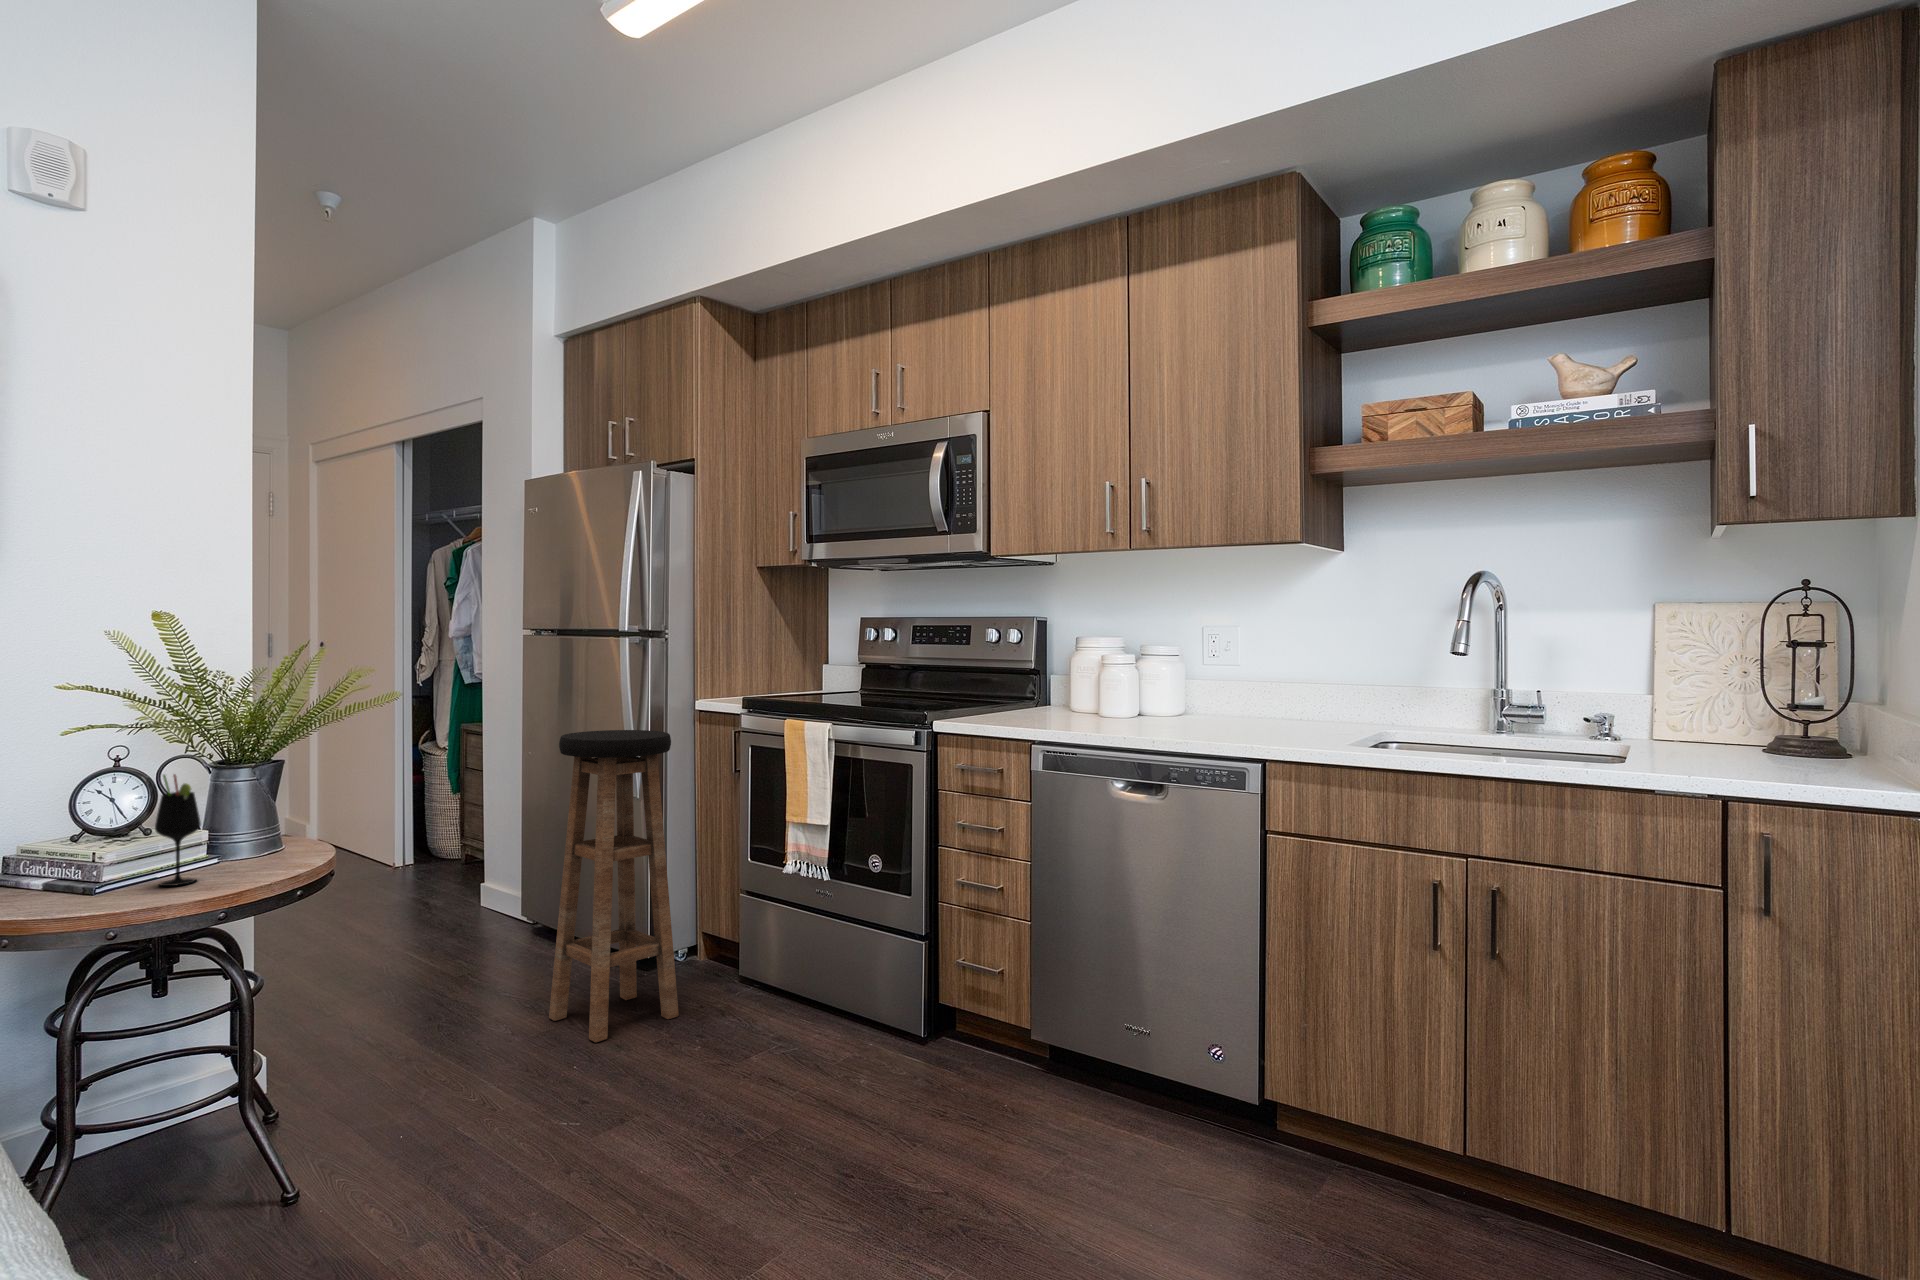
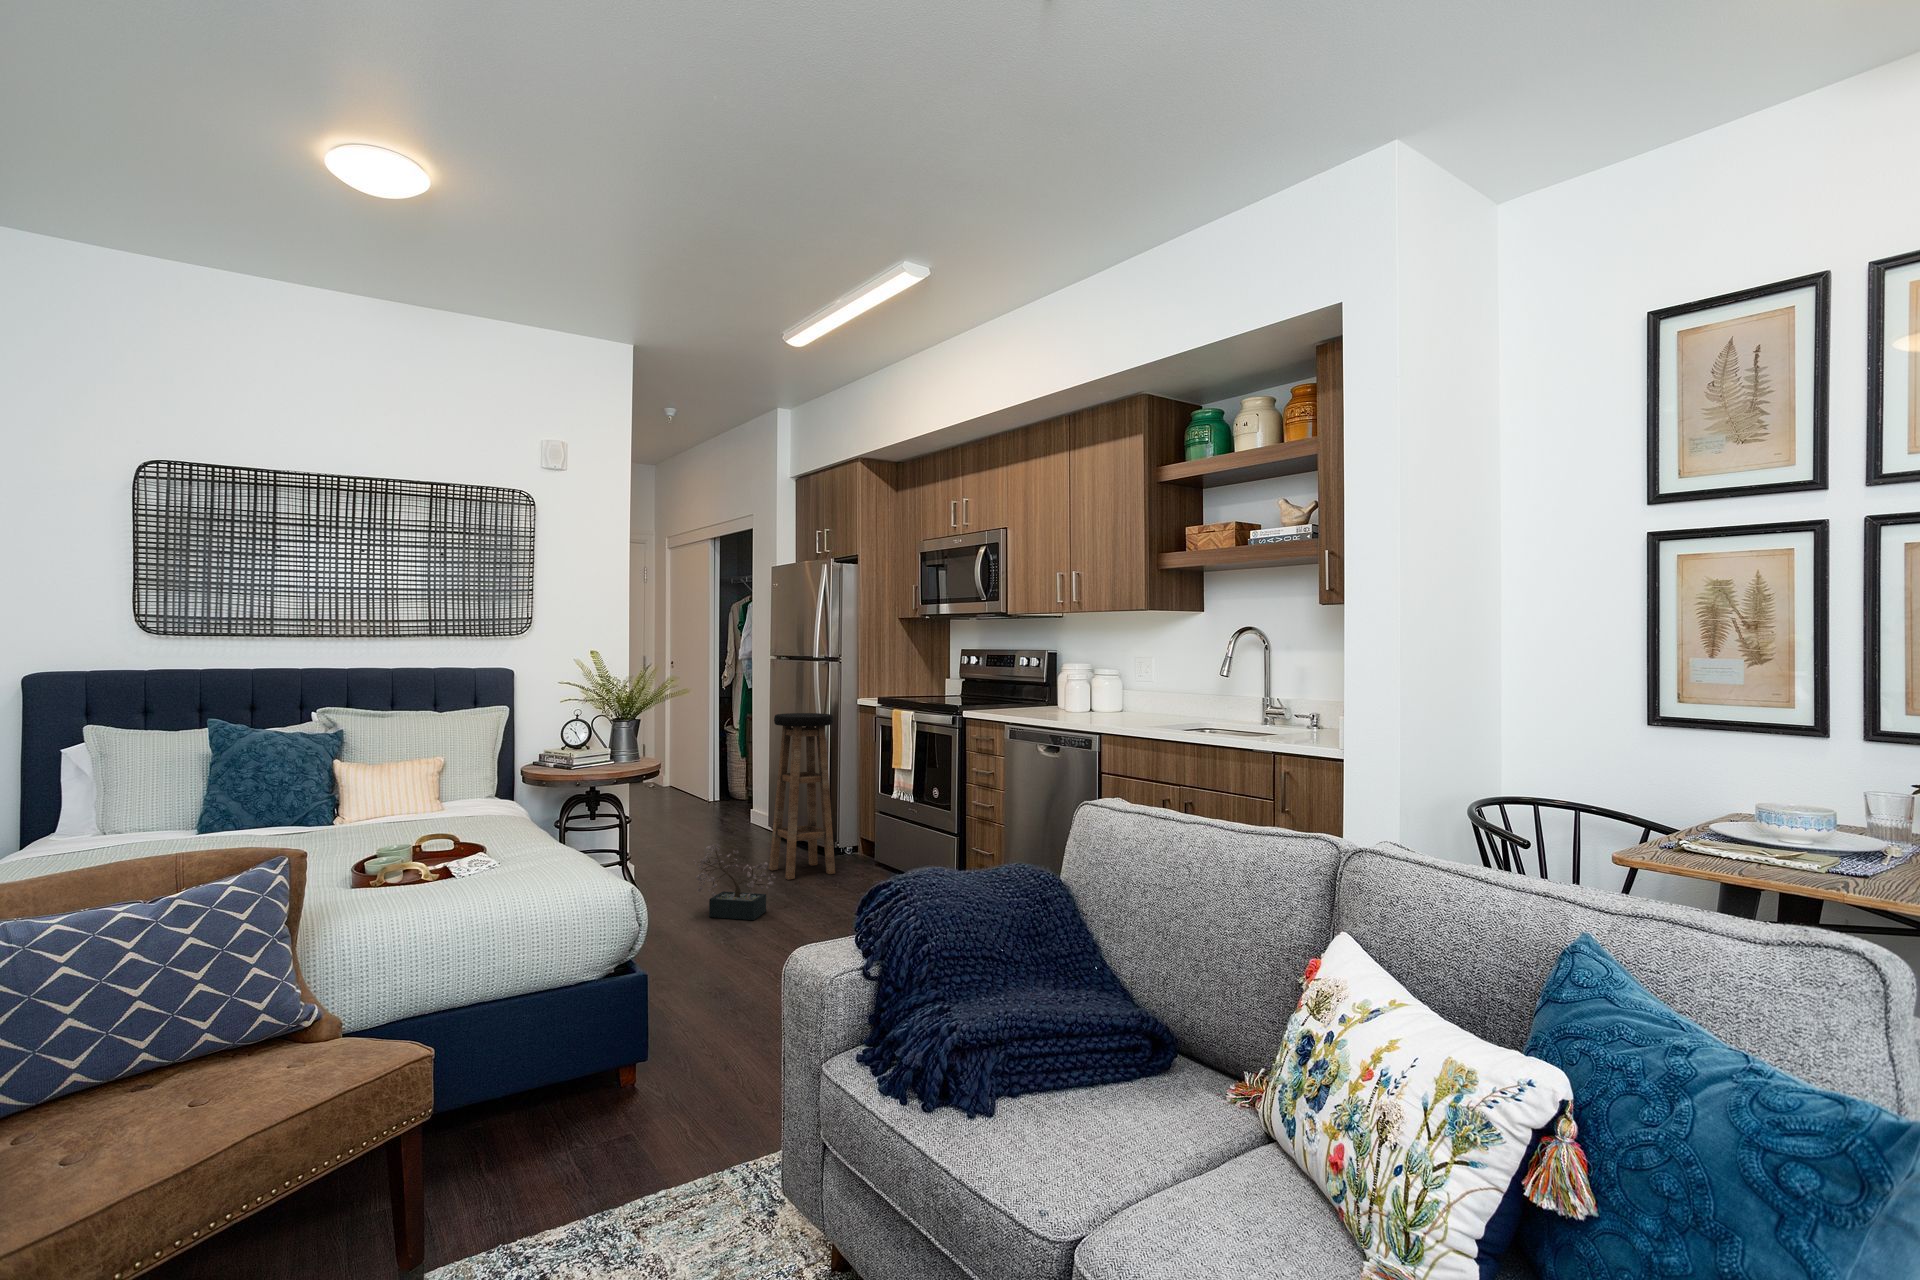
wine glass: present [155,774,201,886] -> none [591,720,608,768]
decorative plant: none [419,1013,601,1180] -> present [693,844,776,920]

